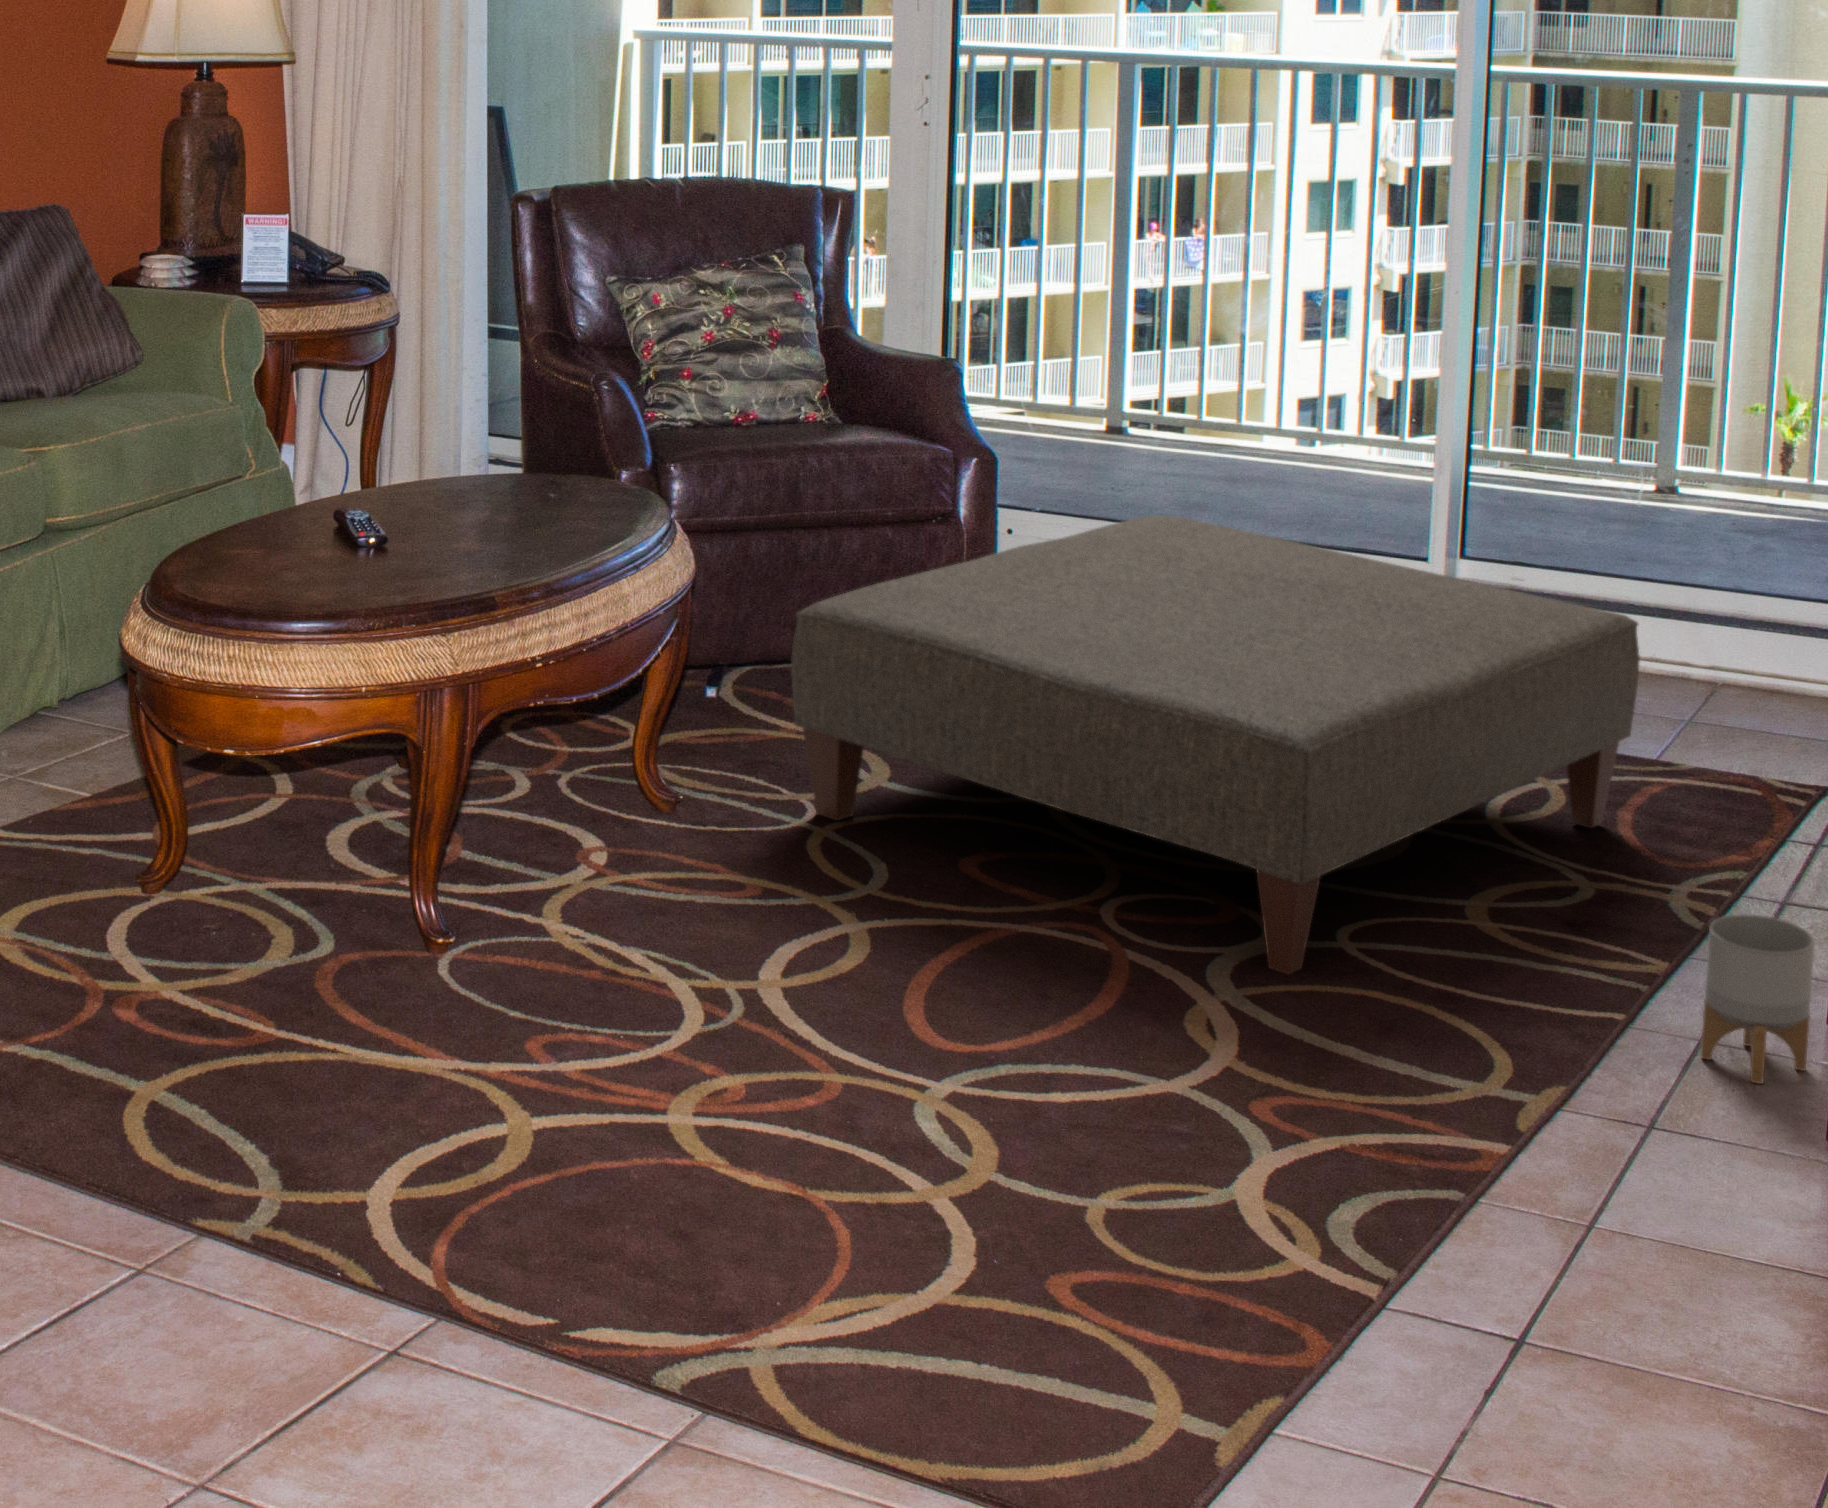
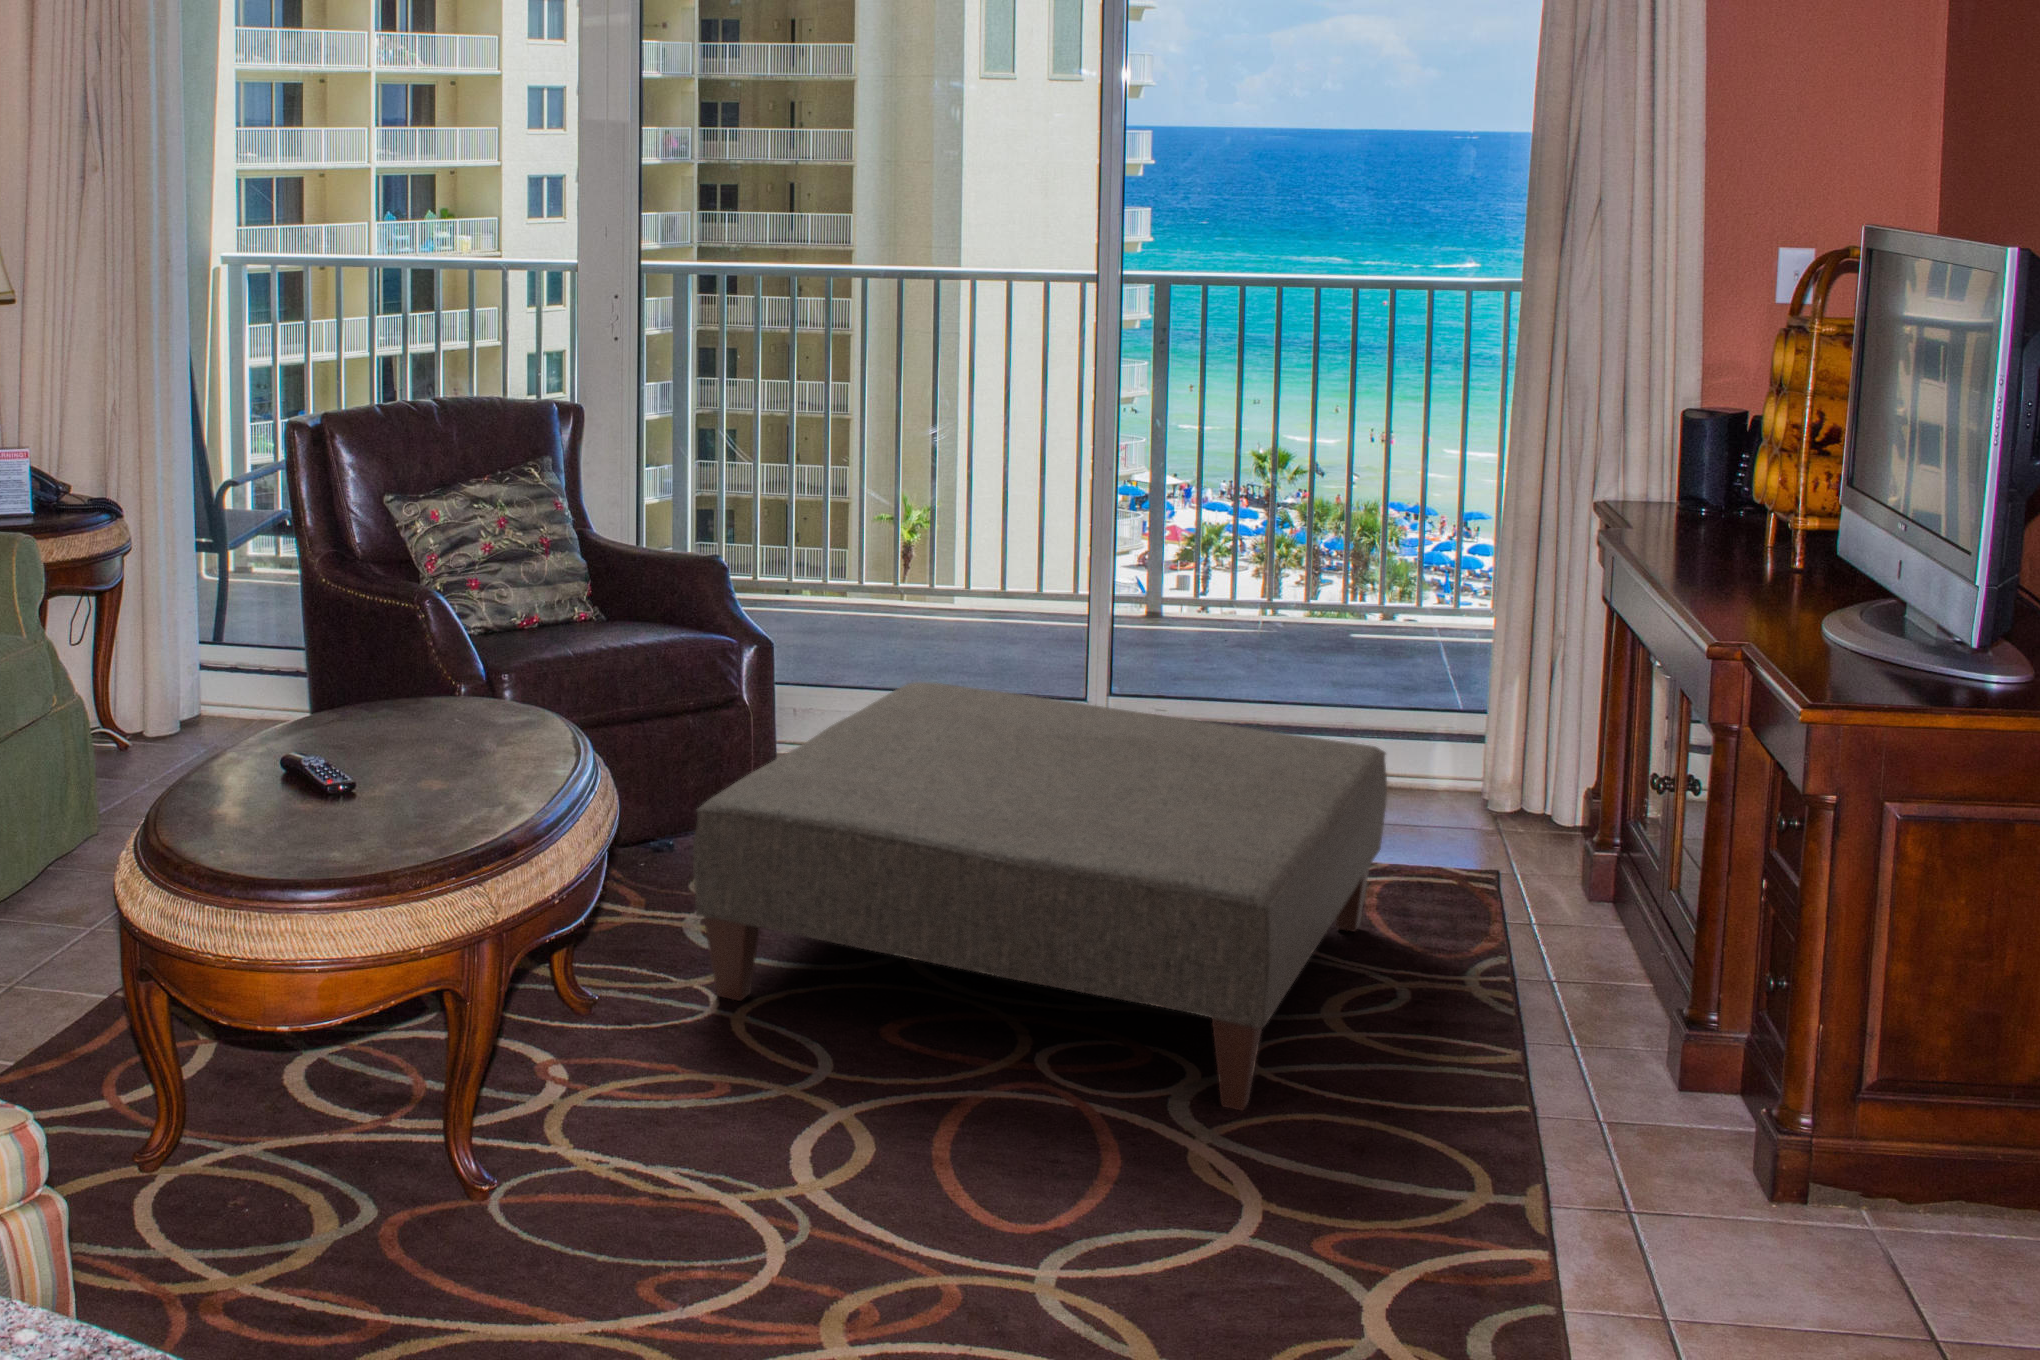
planter: present [1701,914,1815,1084] -> none [1624,1015,1723,1166]

